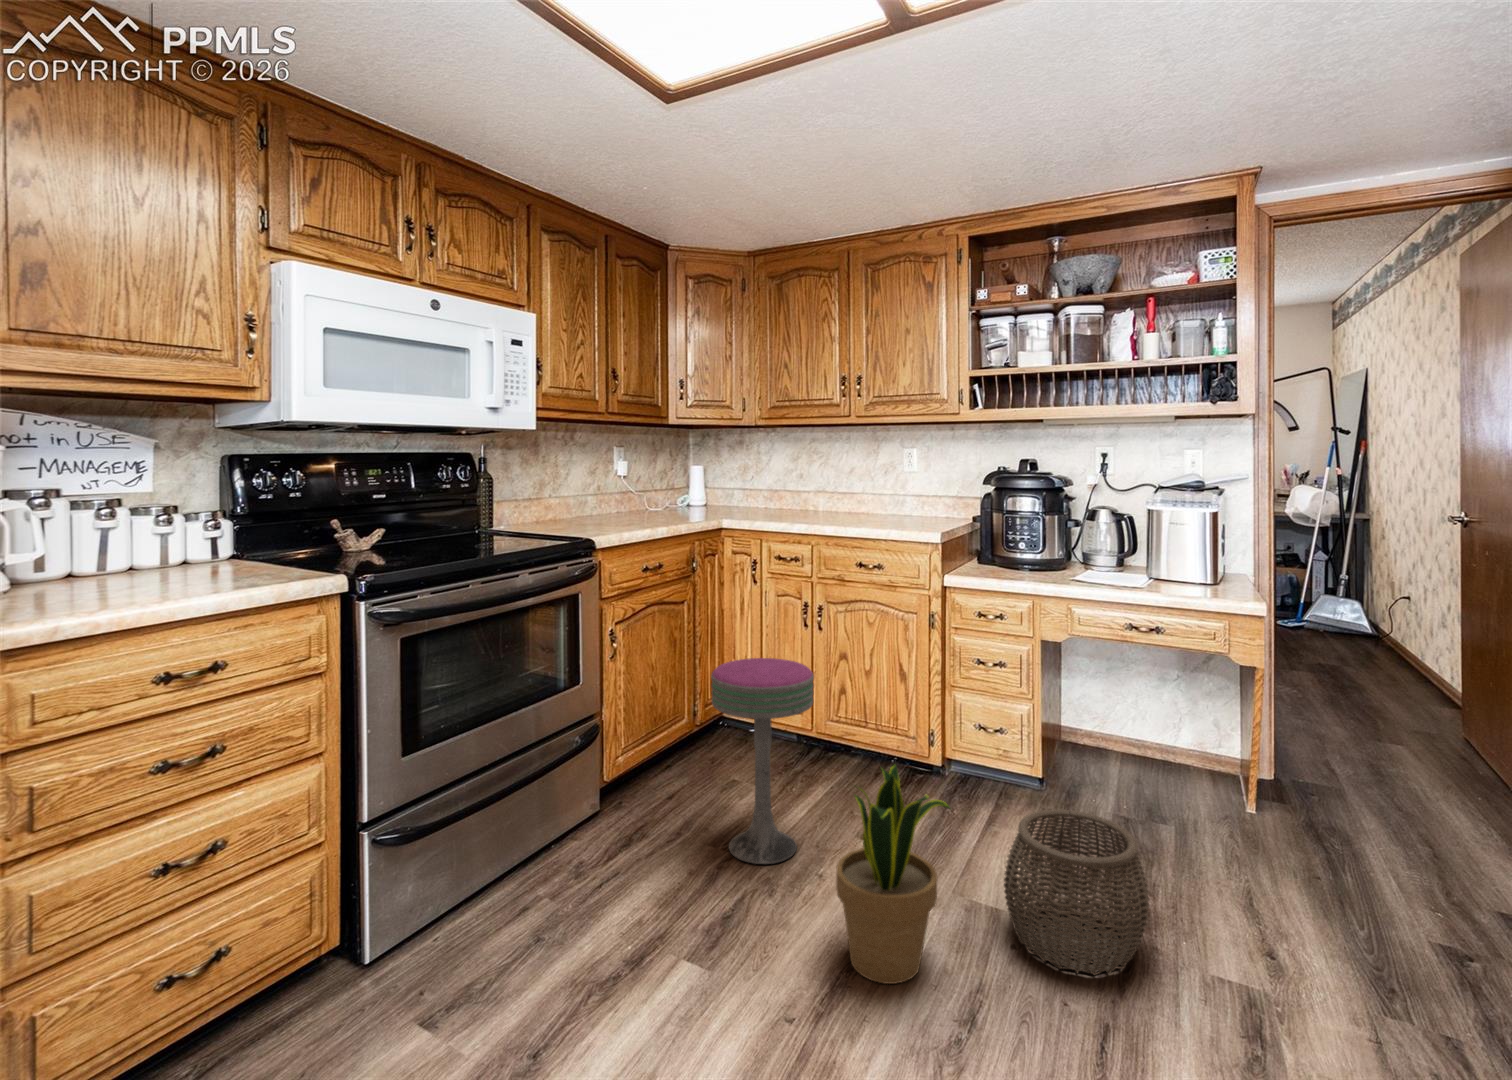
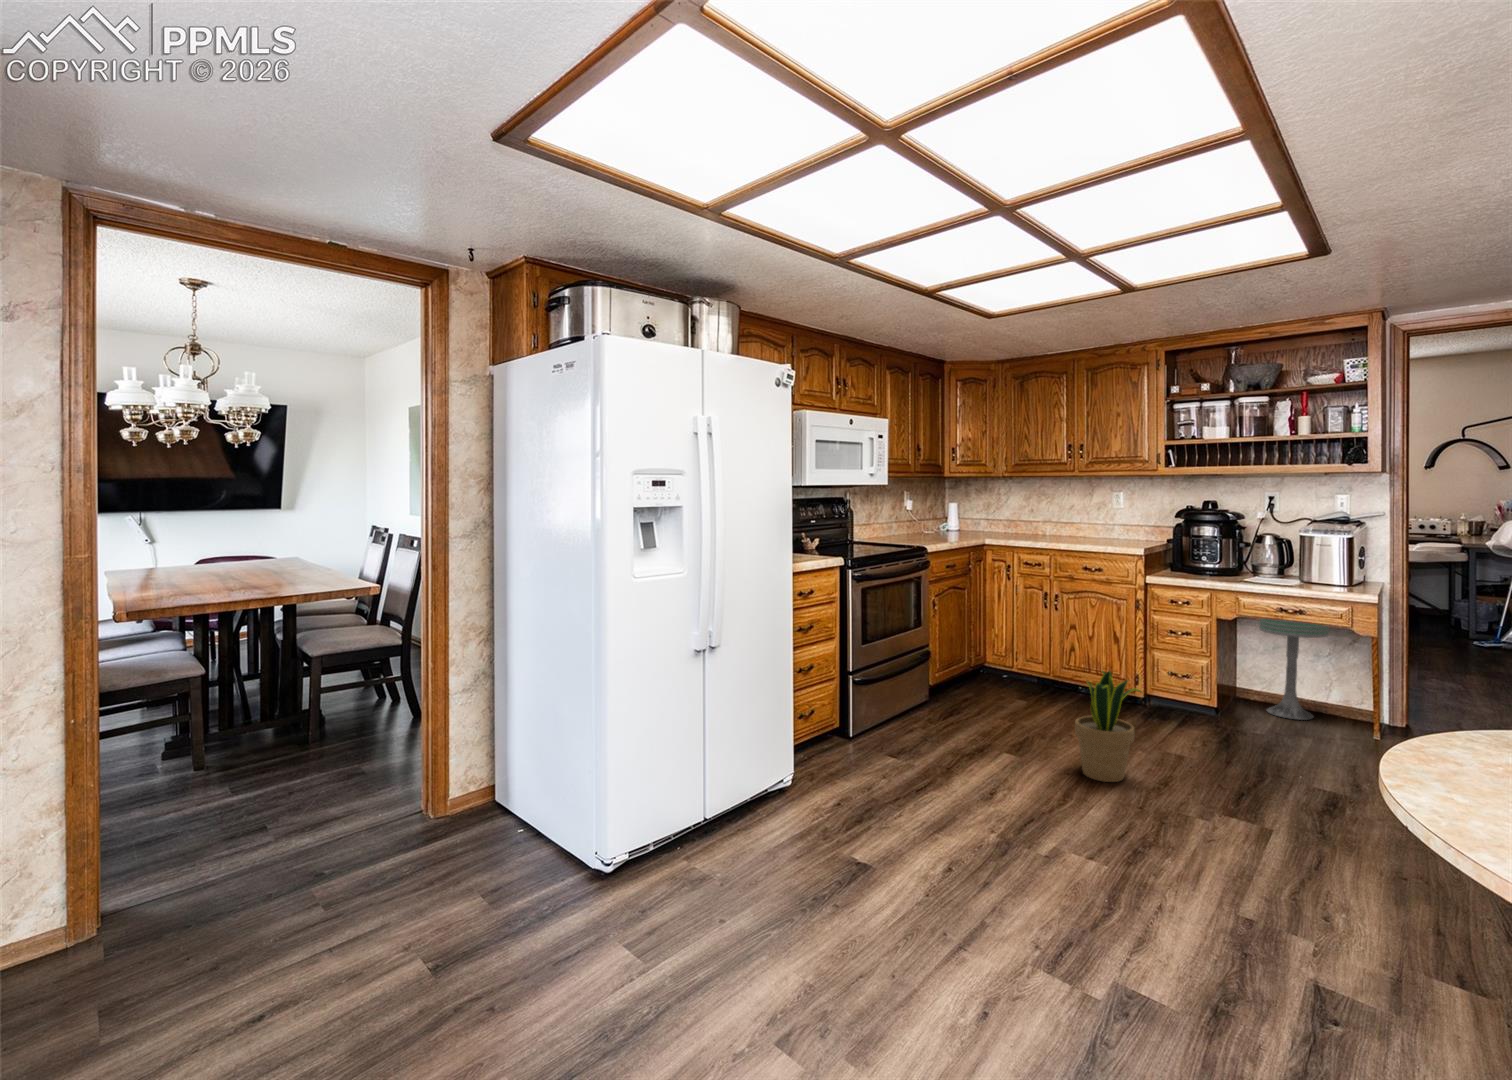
bar stool: present [711,658,814,864] -> present [1259,619,1329,720]
woven basket: present [1004,810,1150,975] -> none [1177,707,1269,792]

